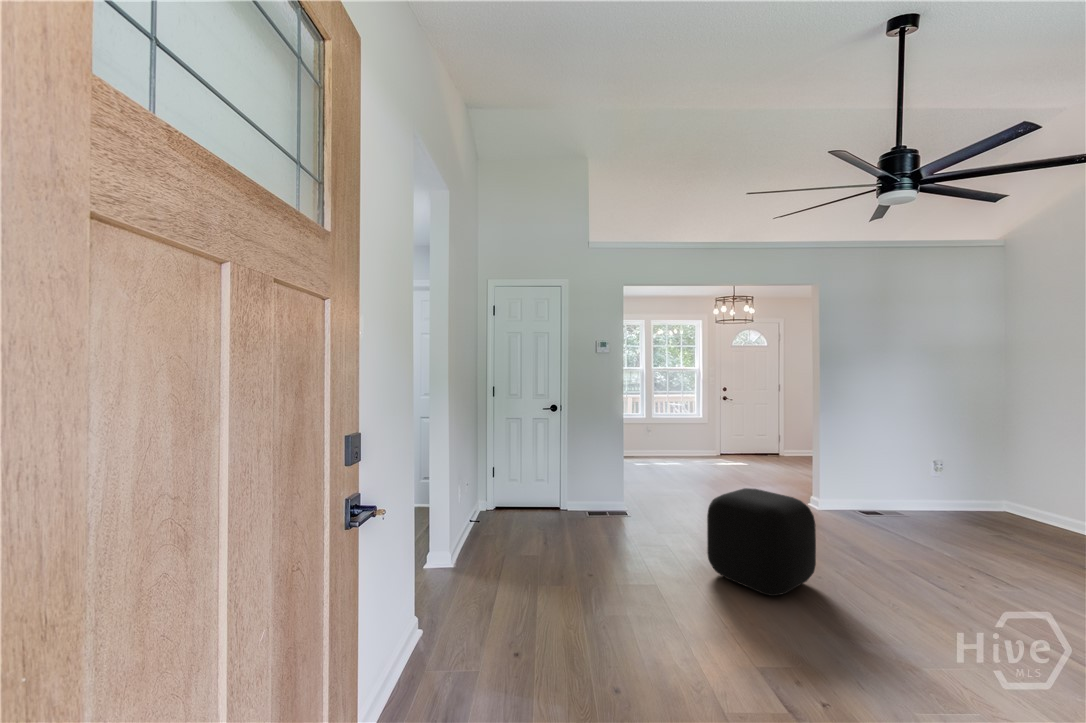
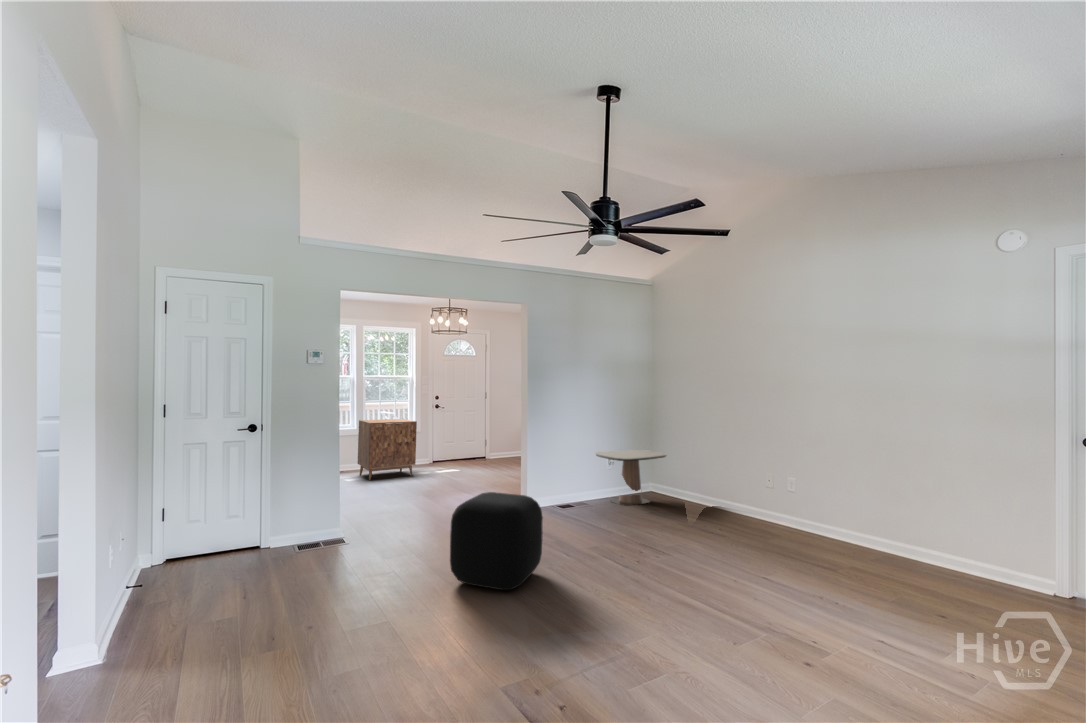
cabinet: none [651,407,703,462] -> present [358,419,417,480]
side table: none [915,456,1043,530] -> present [595,450,667,506]

